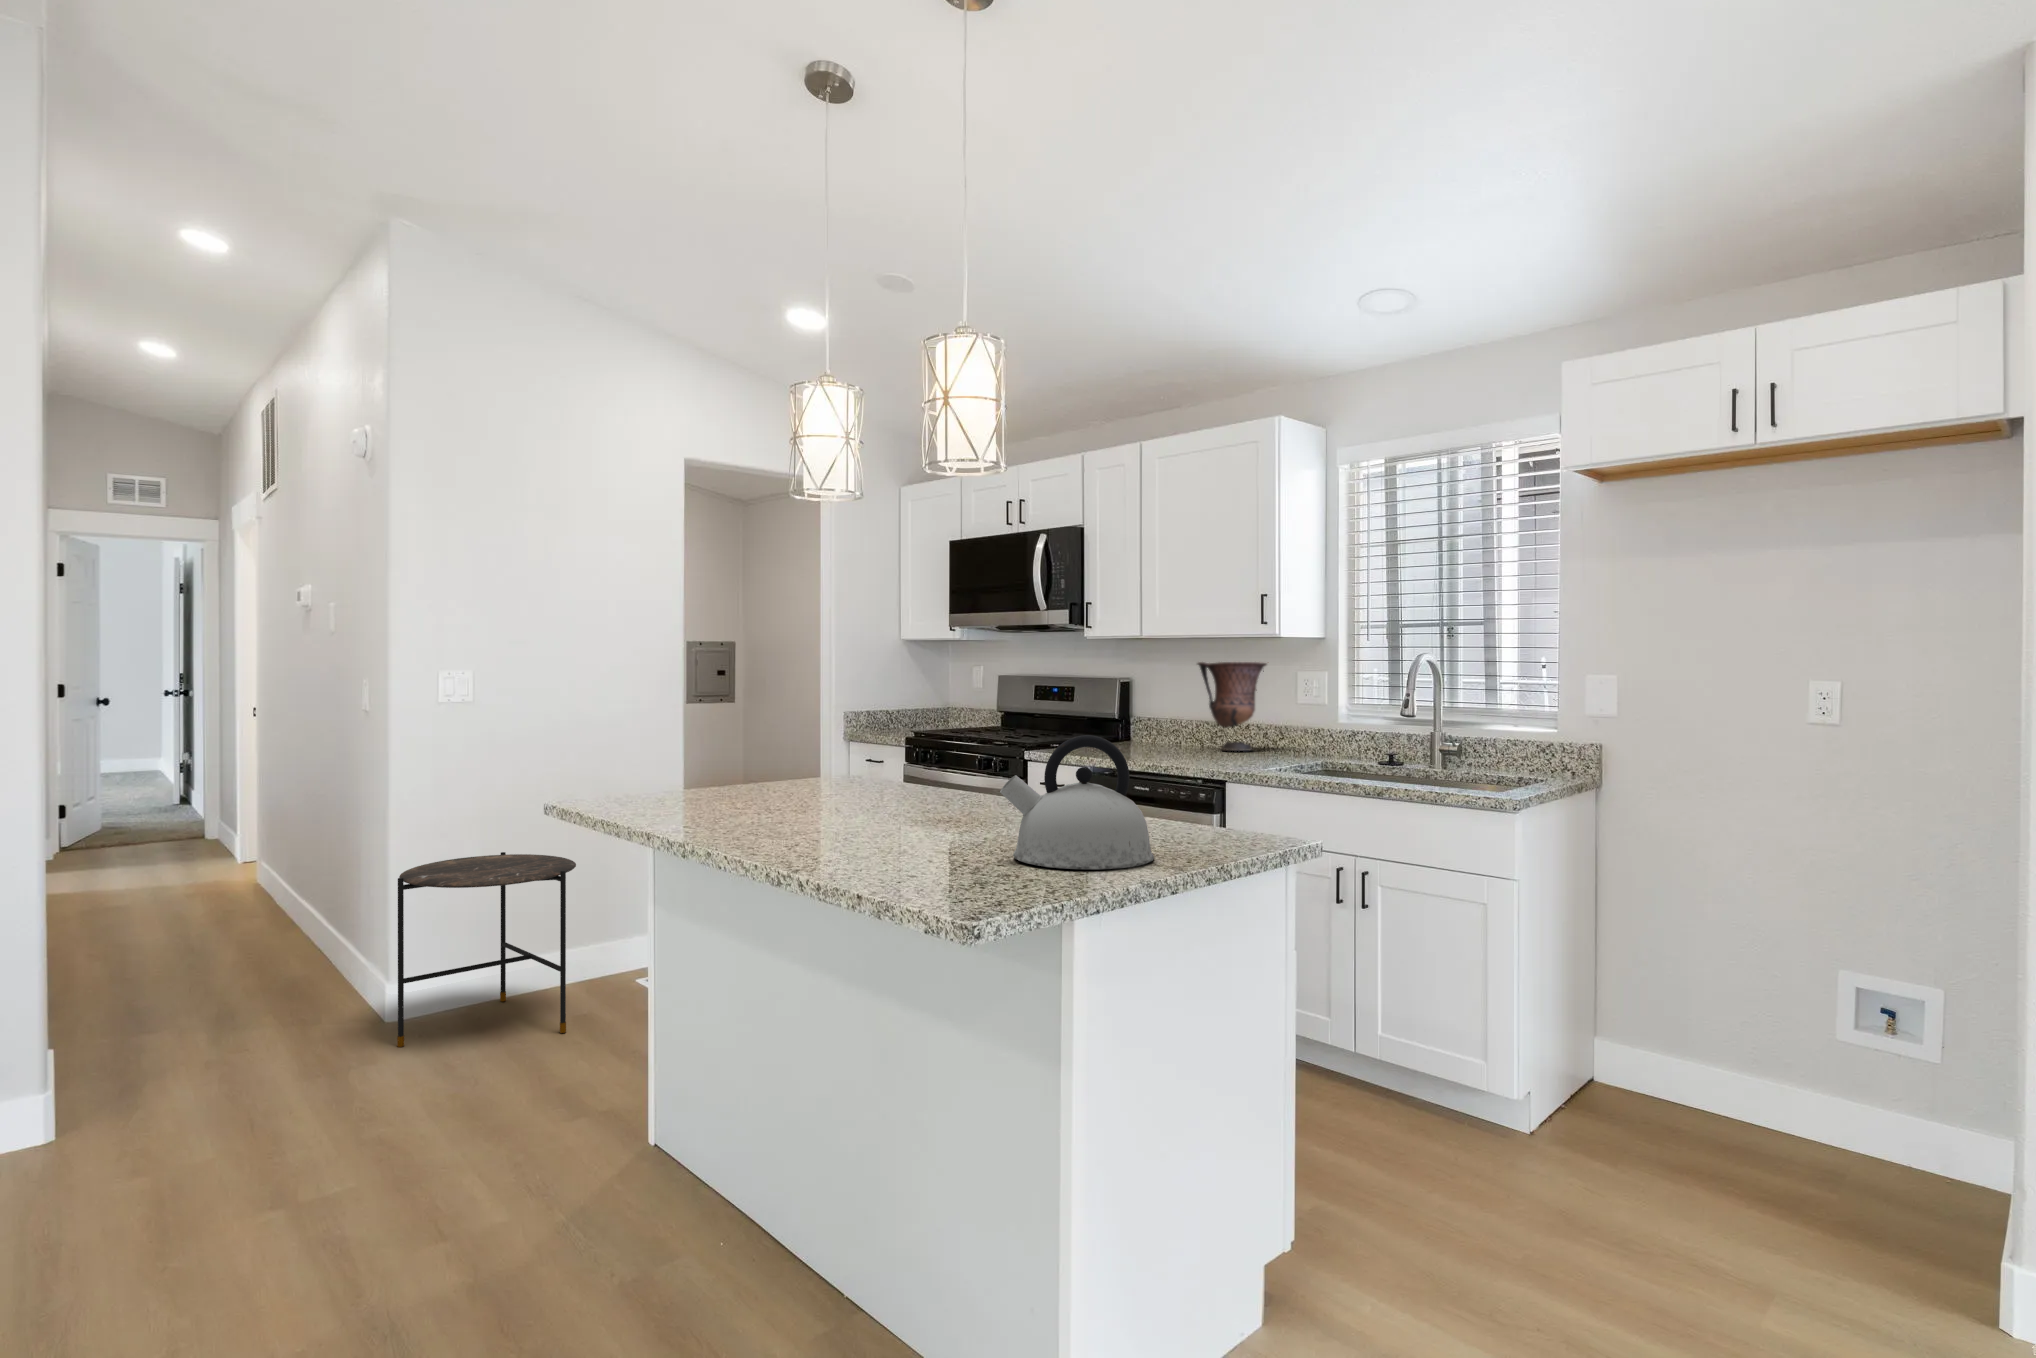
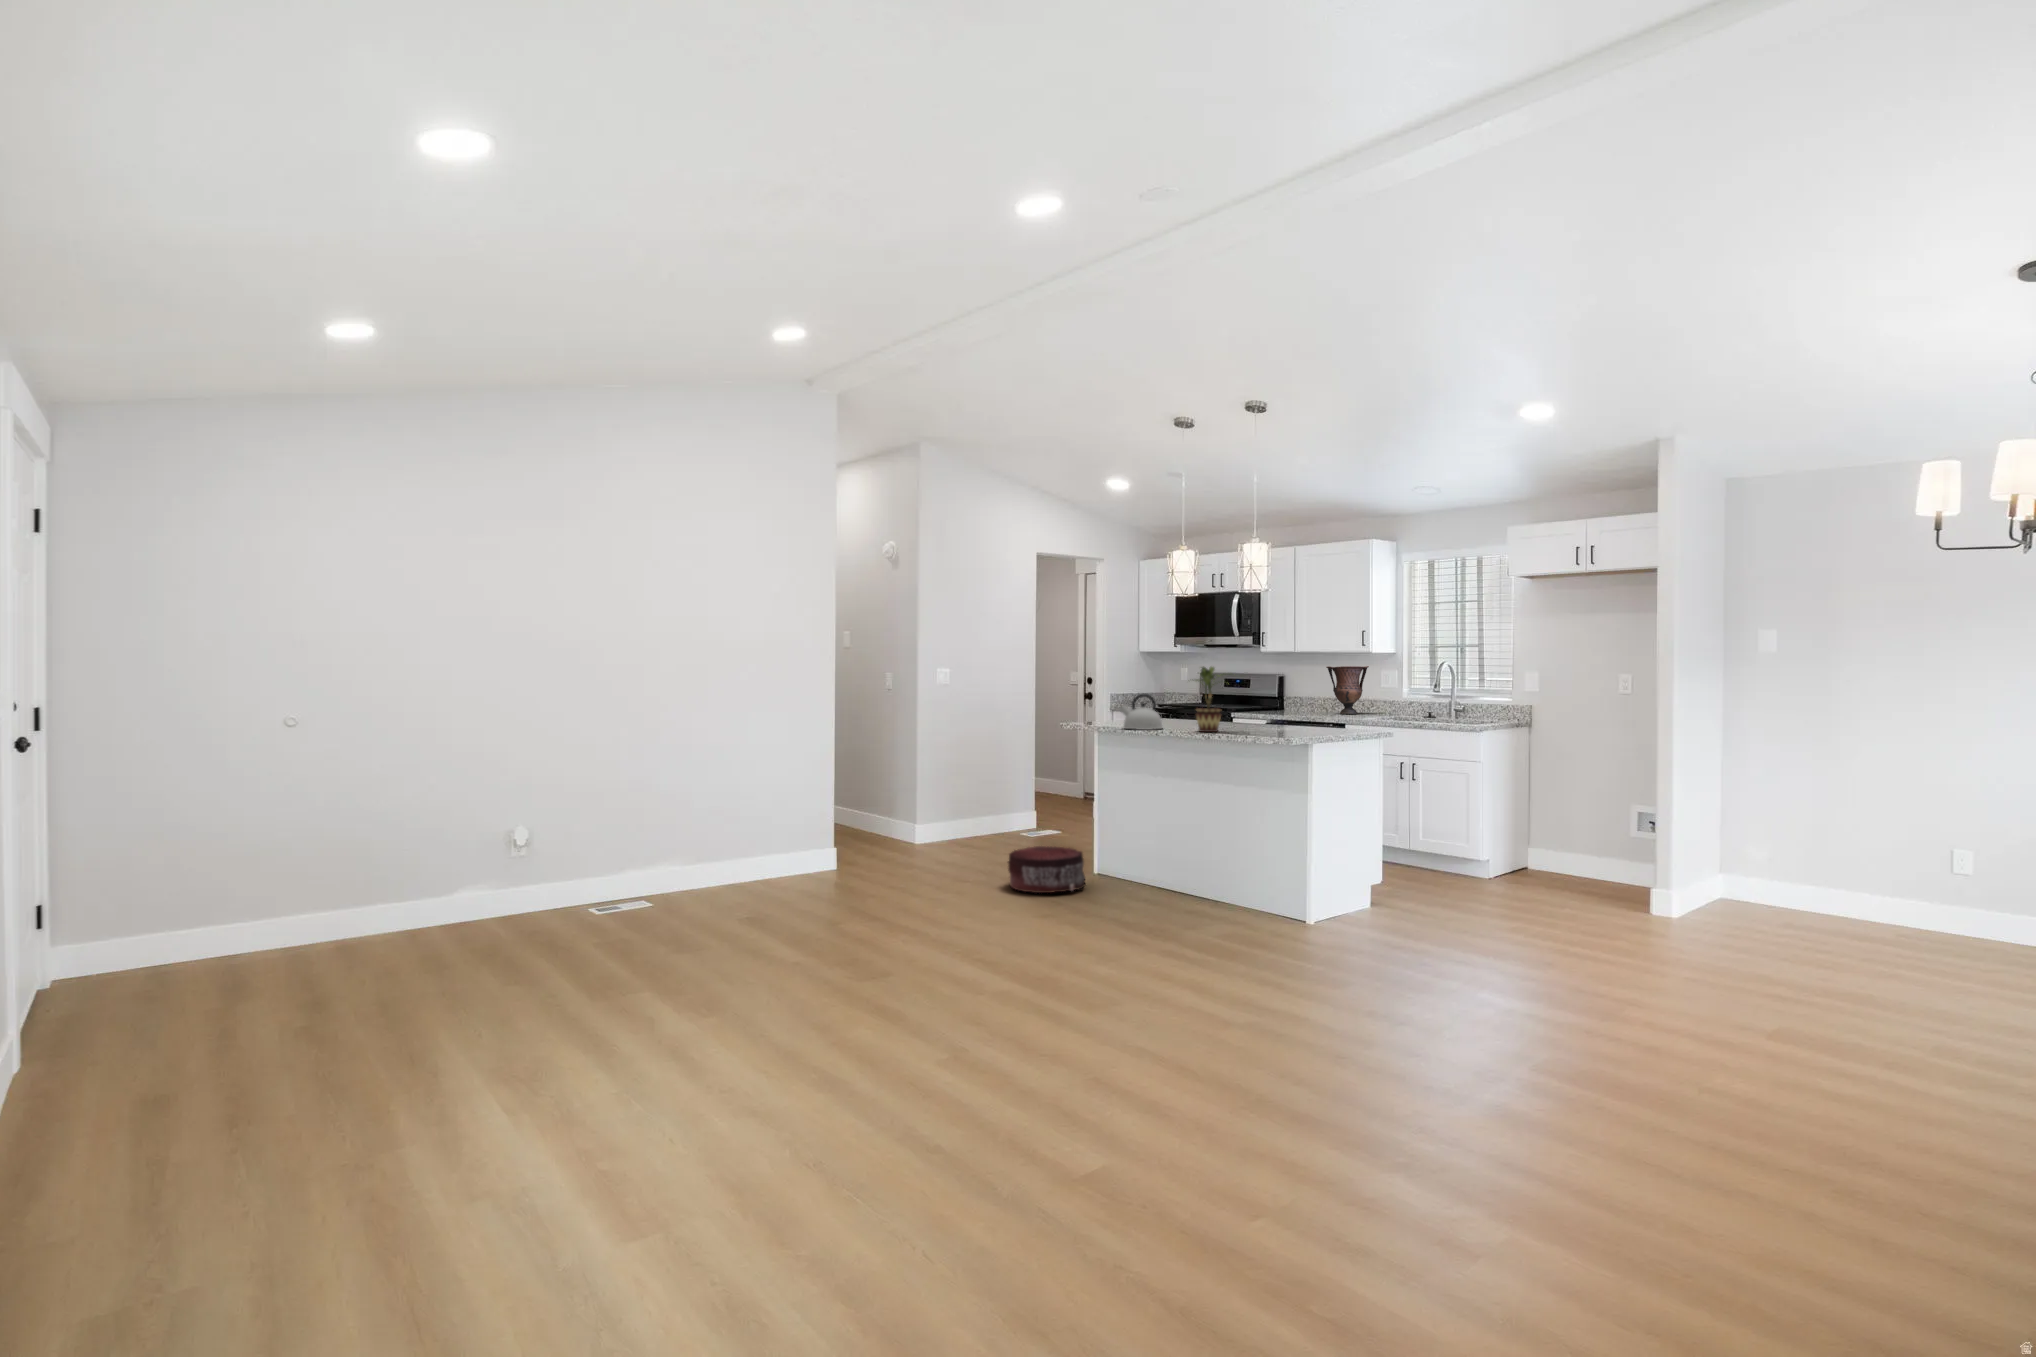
potted plant: none [746,646,891,833] -> present [1196,667,1221,732]
kettle: present [1000,735,1154,869] -> present [1120,694,1162,730]
side table: present [397,852,576,1047] -> none [945,765,1023,851]
pouf: none [304,1100,530,1279] -> present [1008,846,1085,893]

